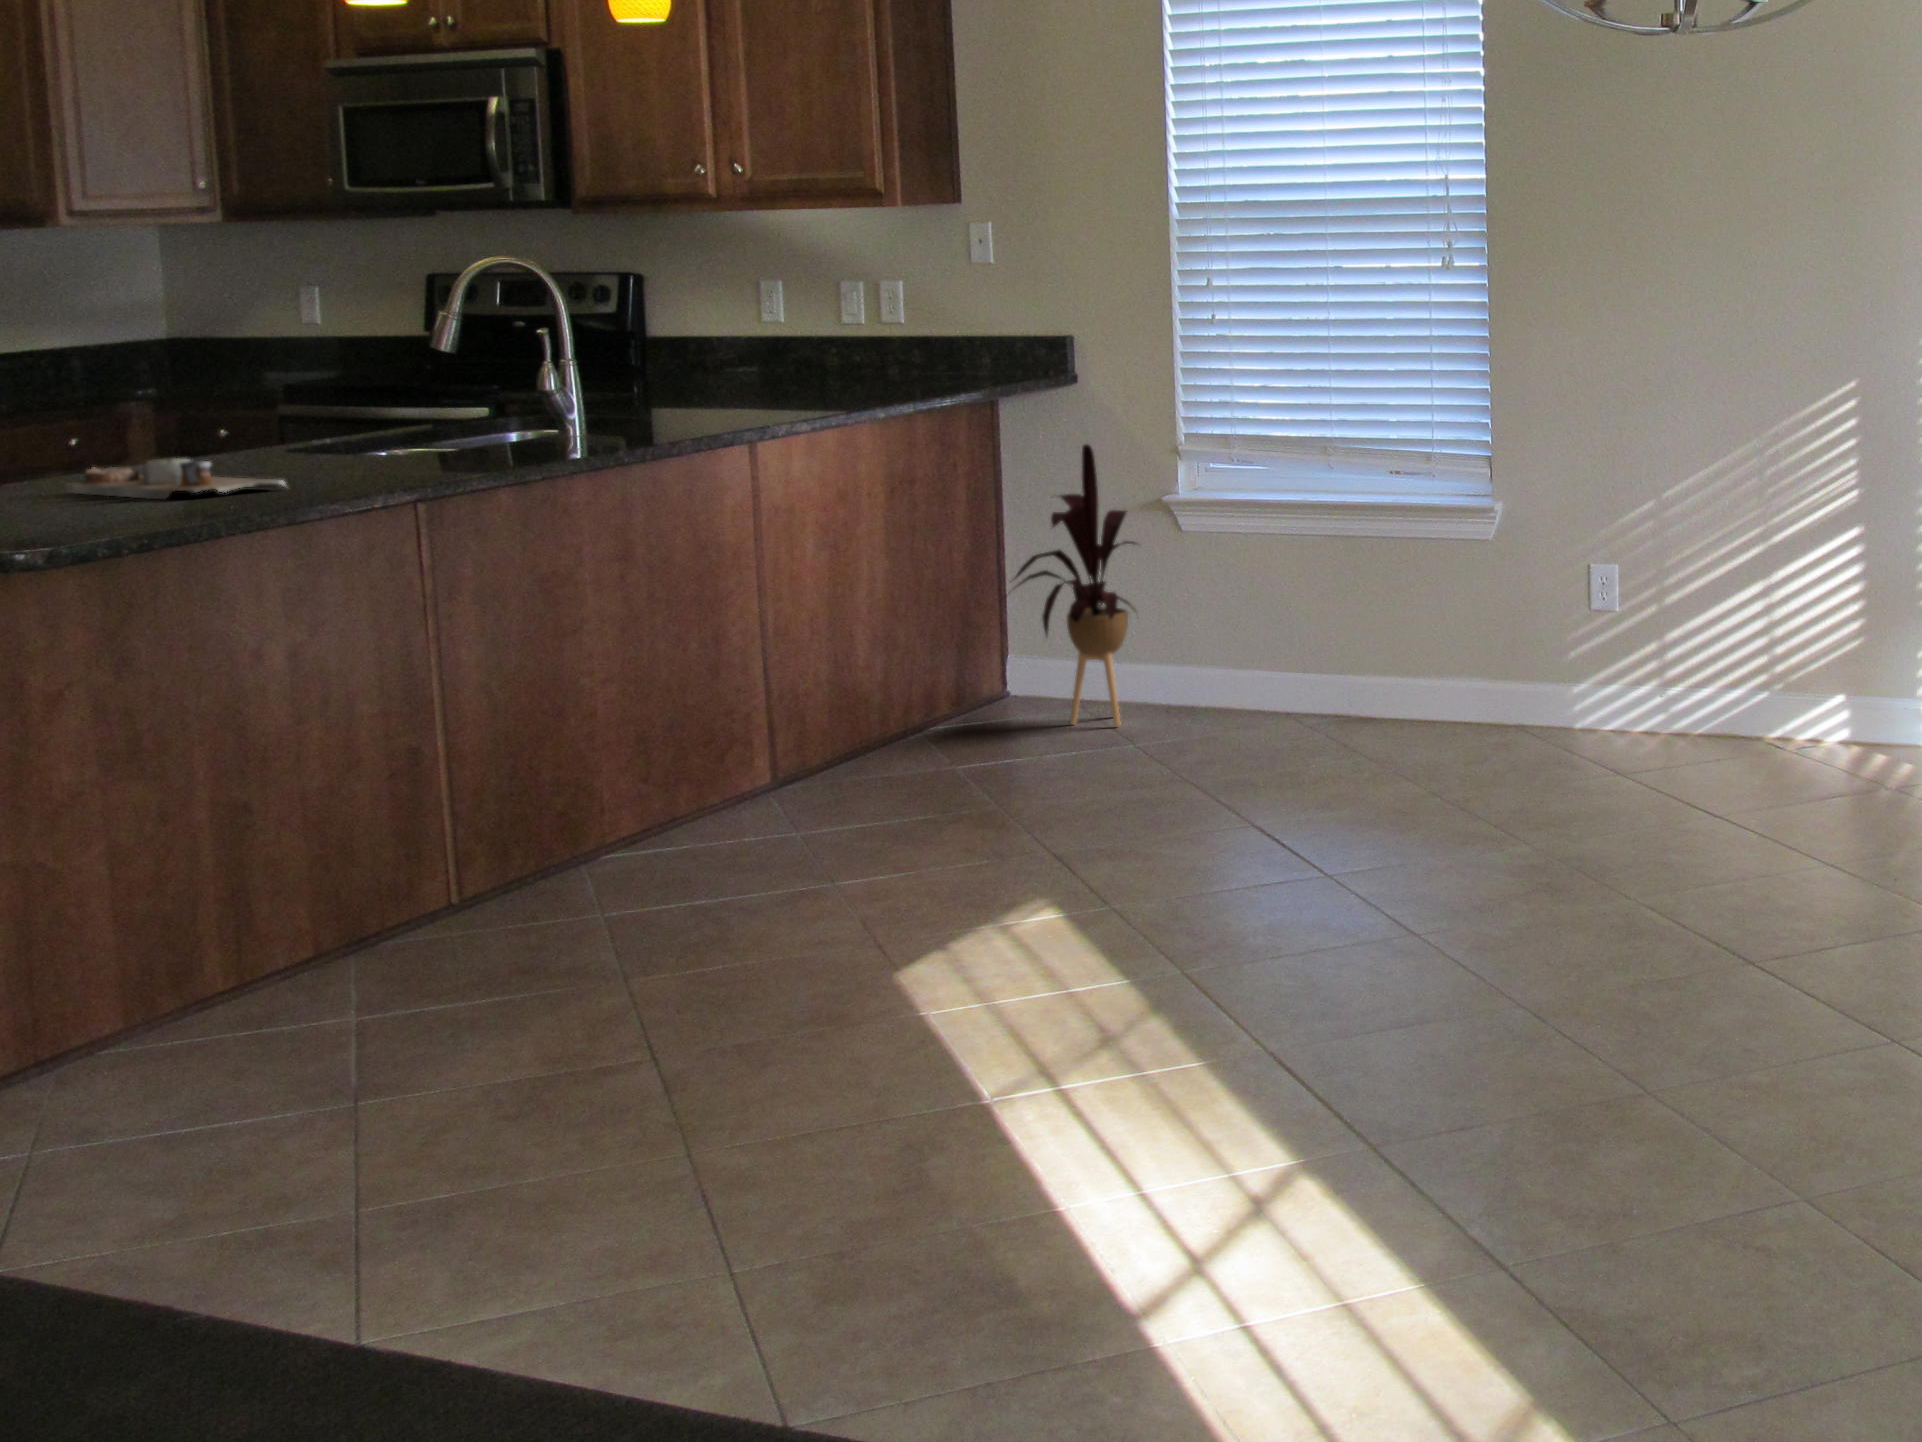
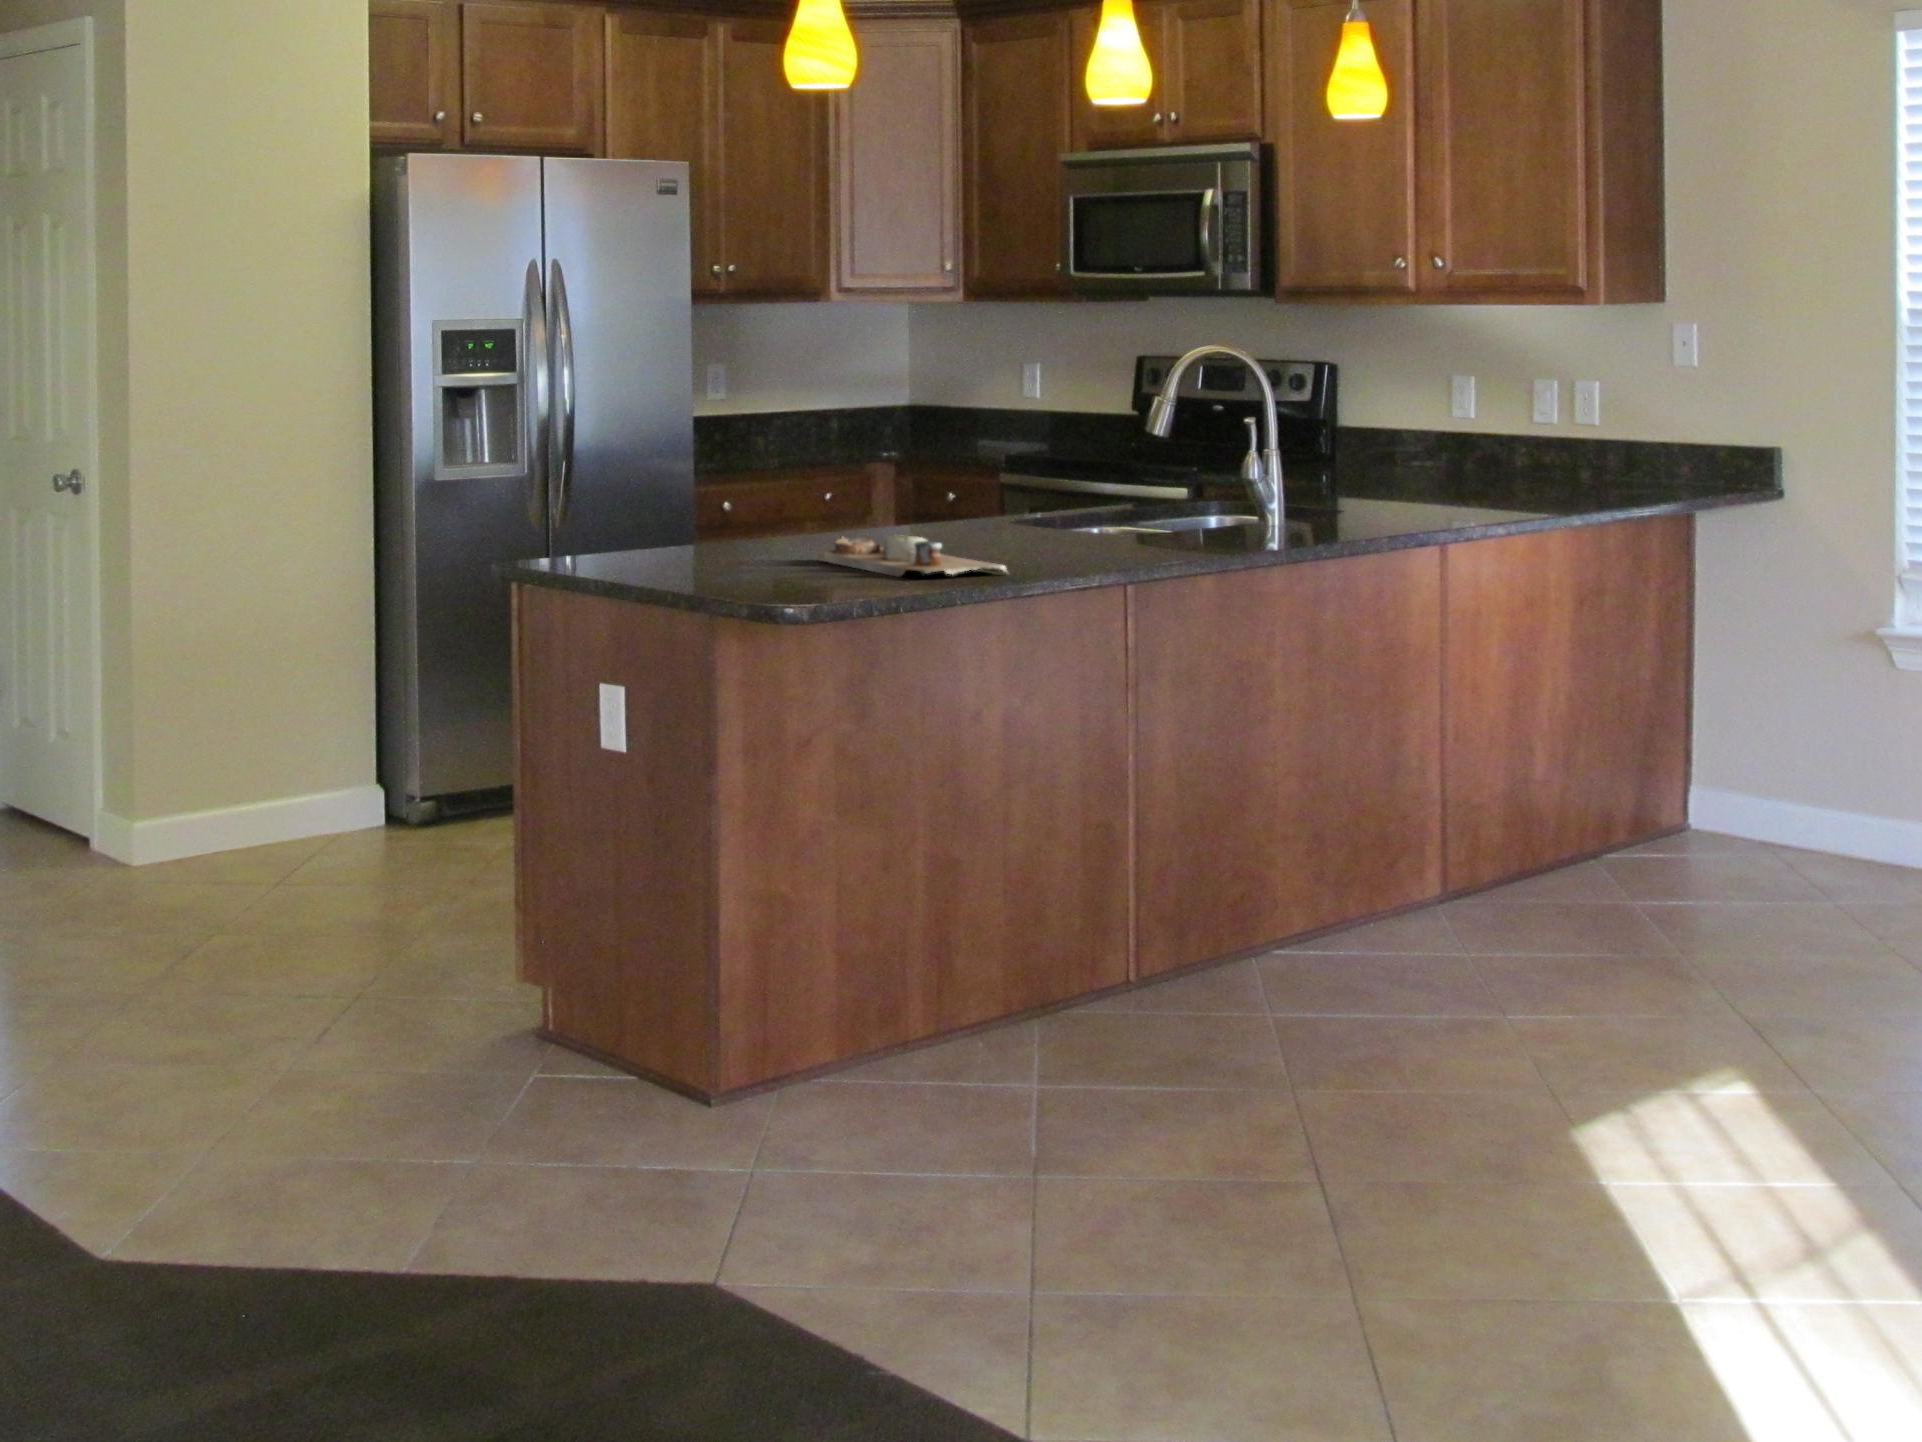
house plant: present [1010,444,1136,726] -> none [1689,567,1859,881]

